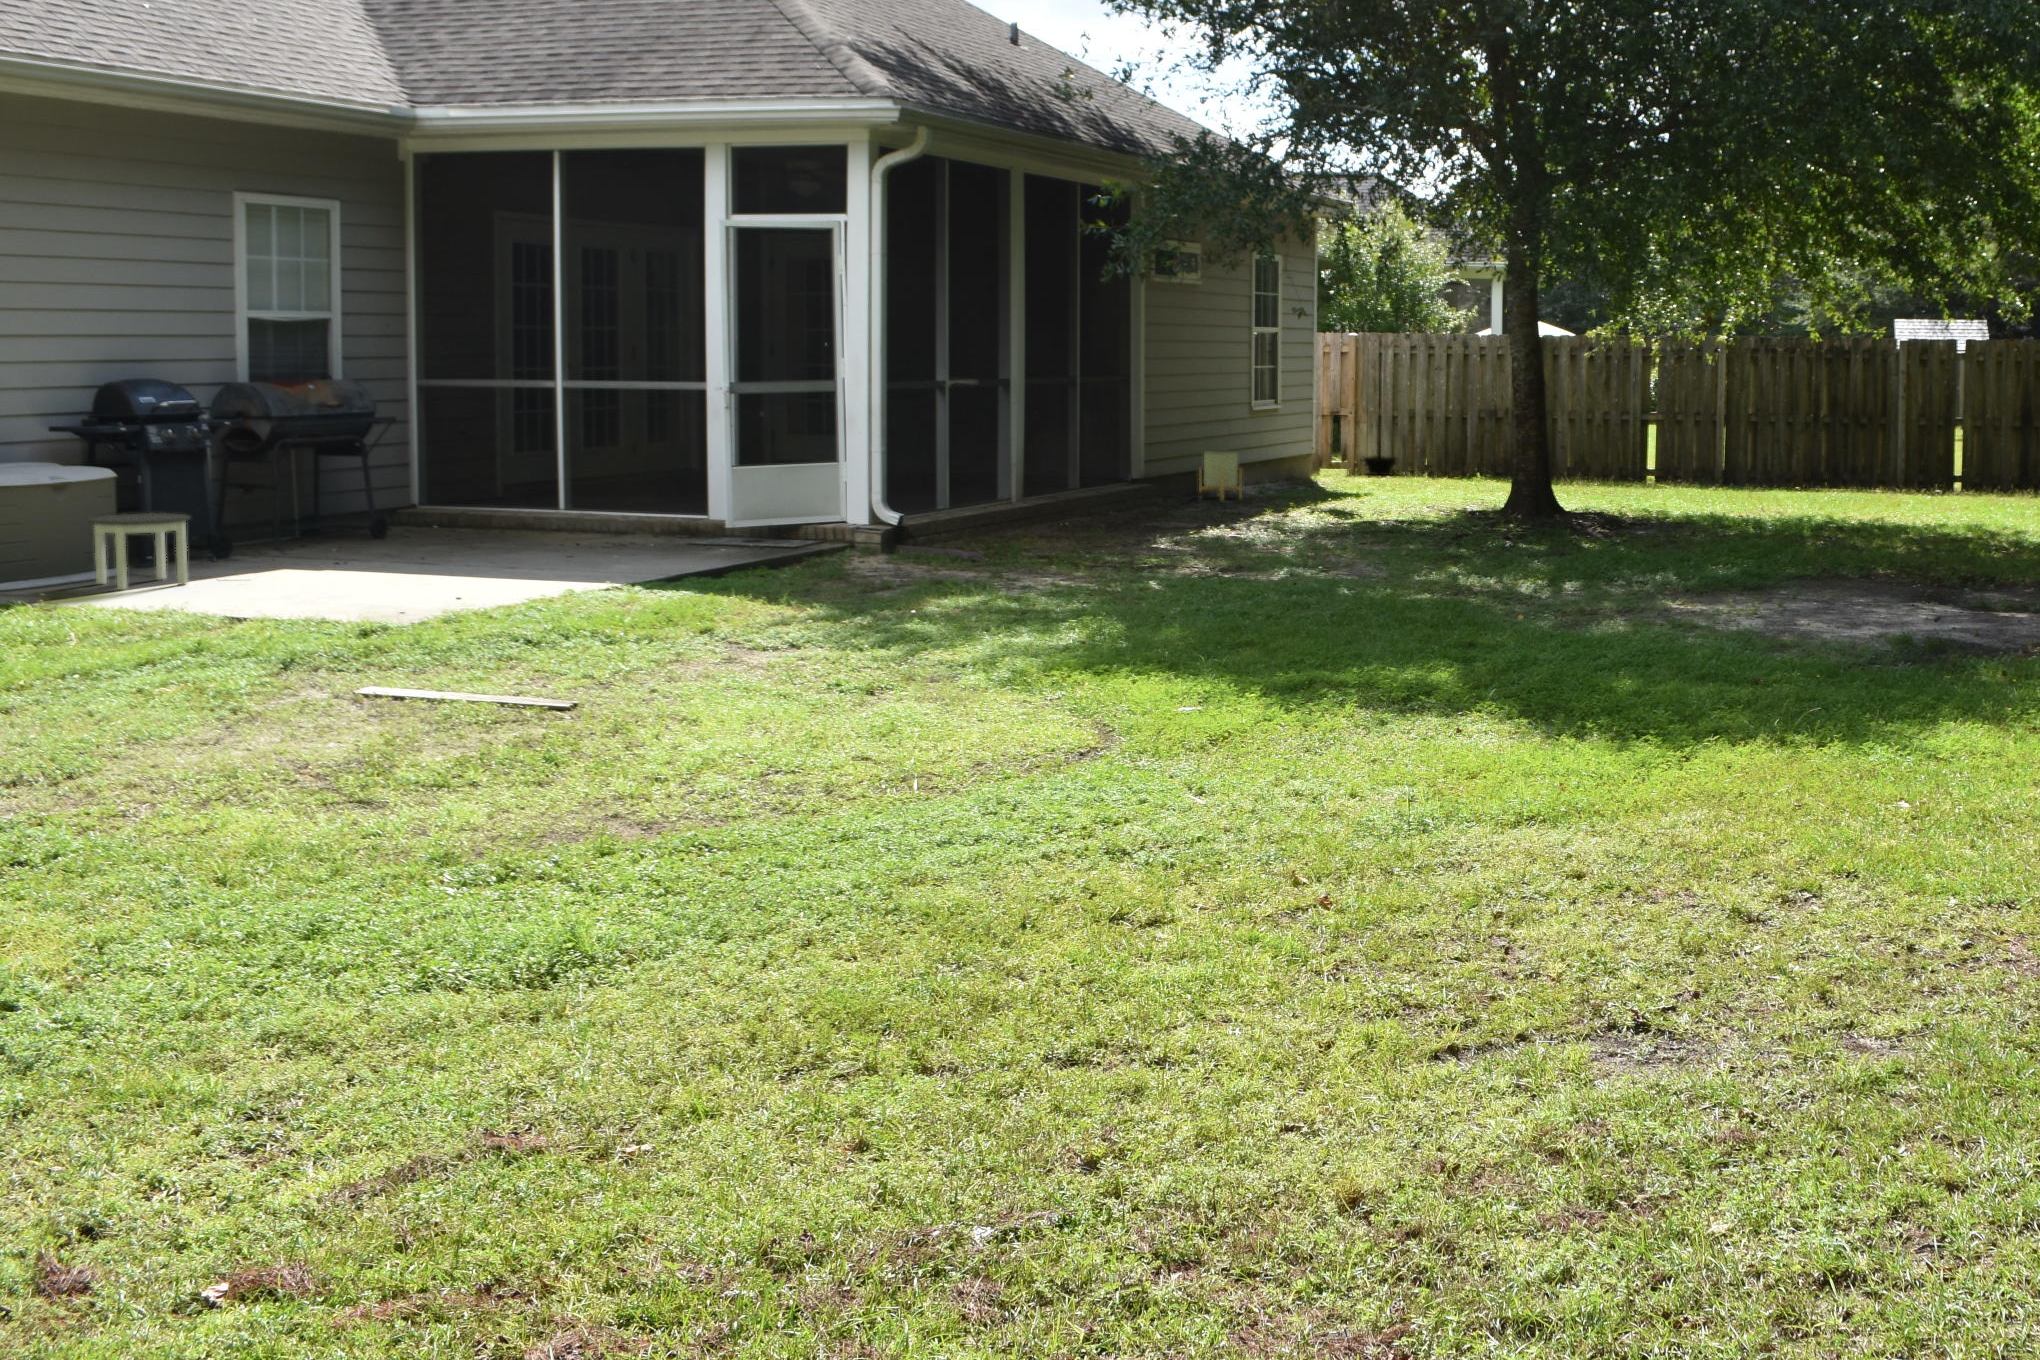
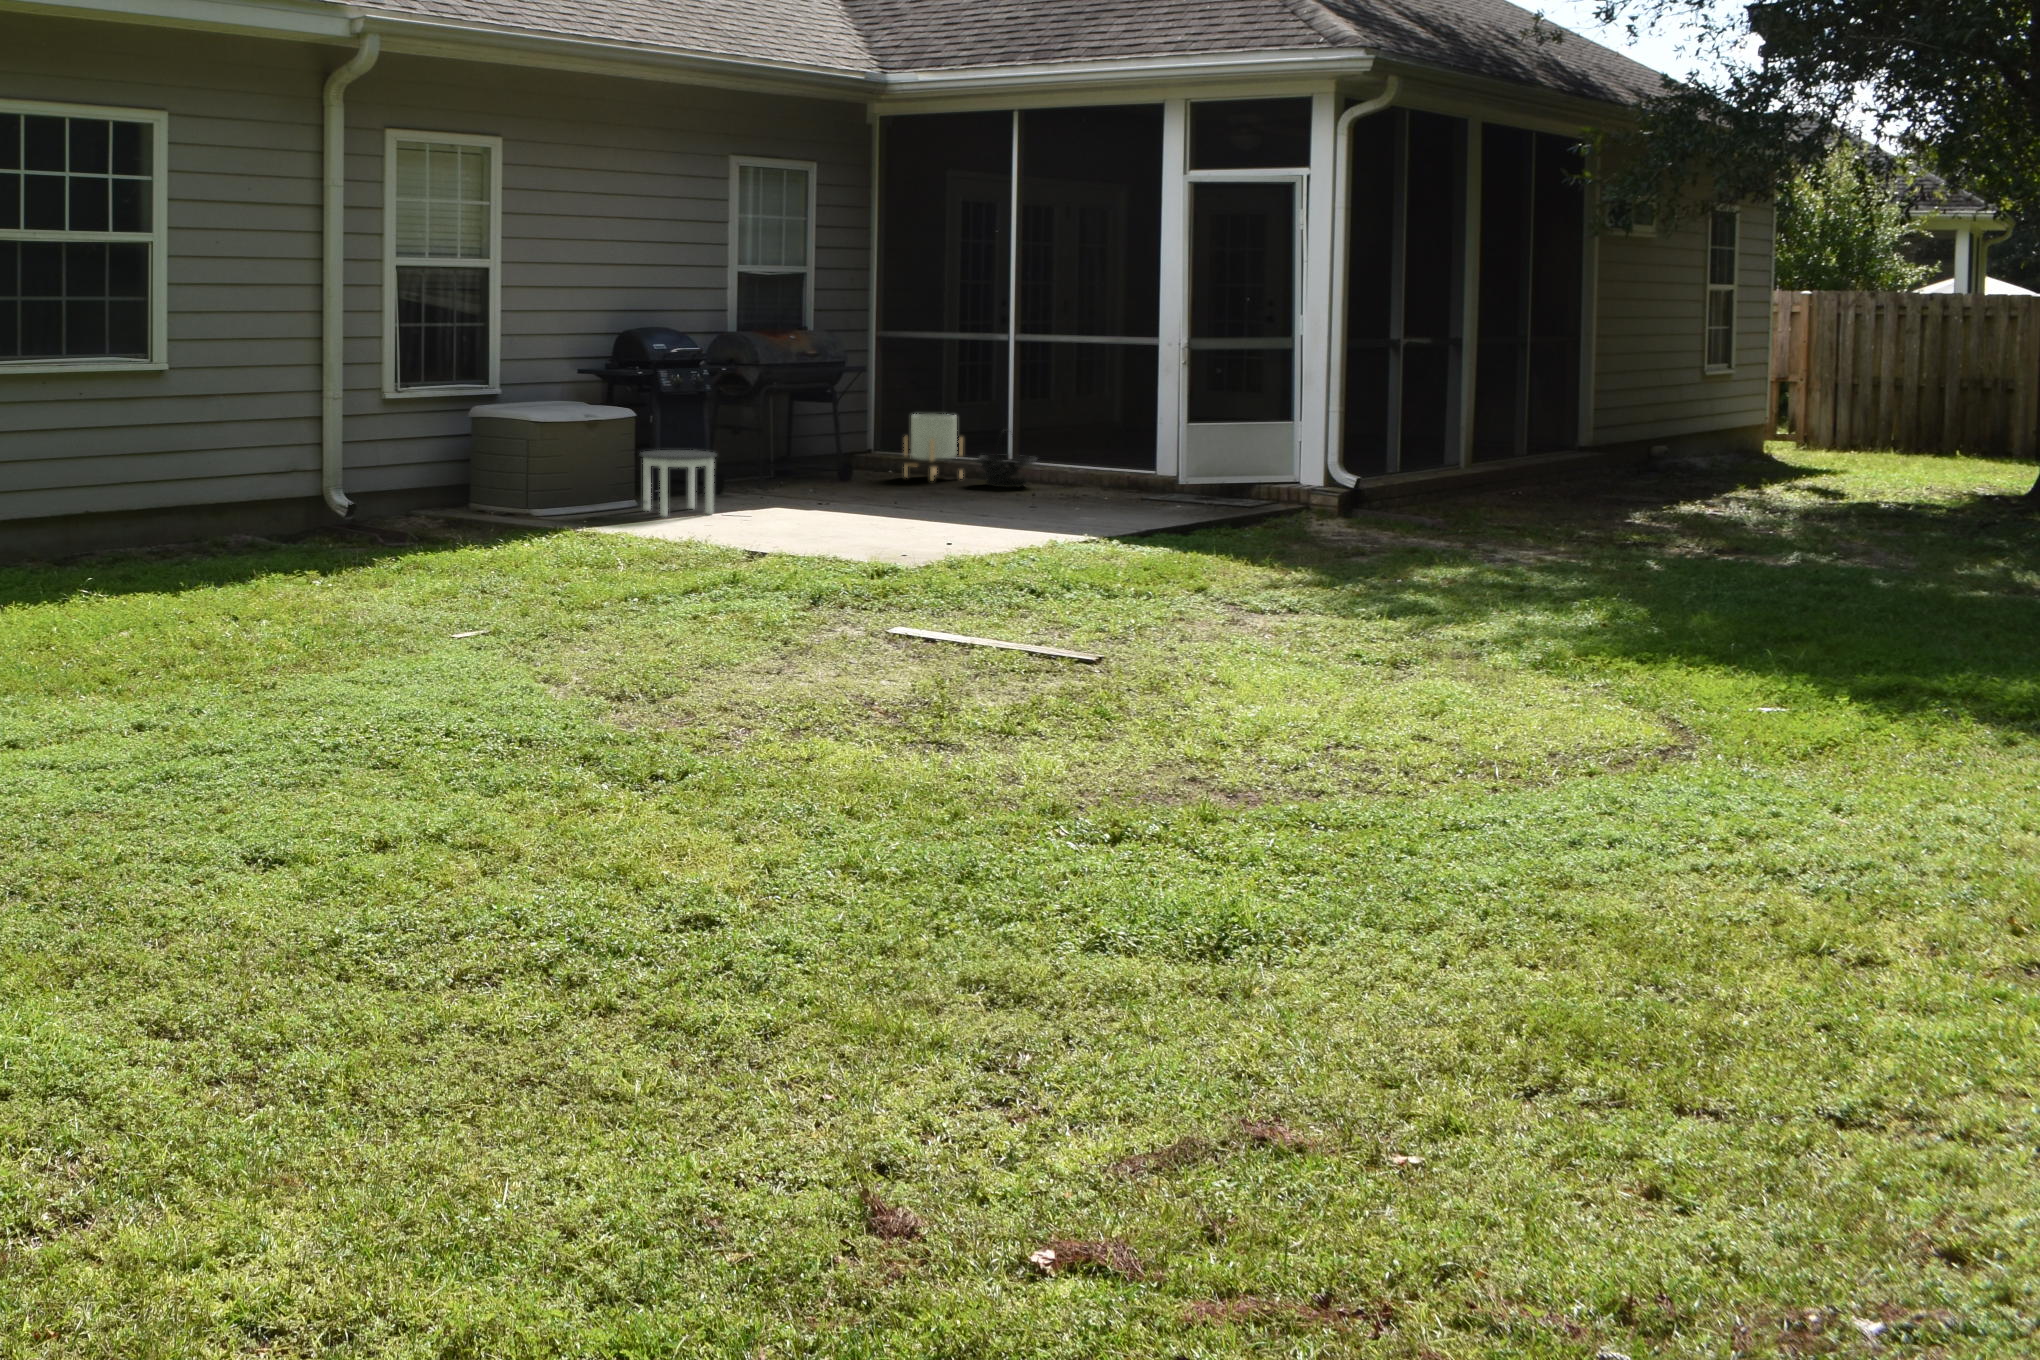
basket: present [1362,444,1398,475] -> present [973,436,1037,487]
planter: present [1199,451,1242,498] -> present [904,414,963,480]

